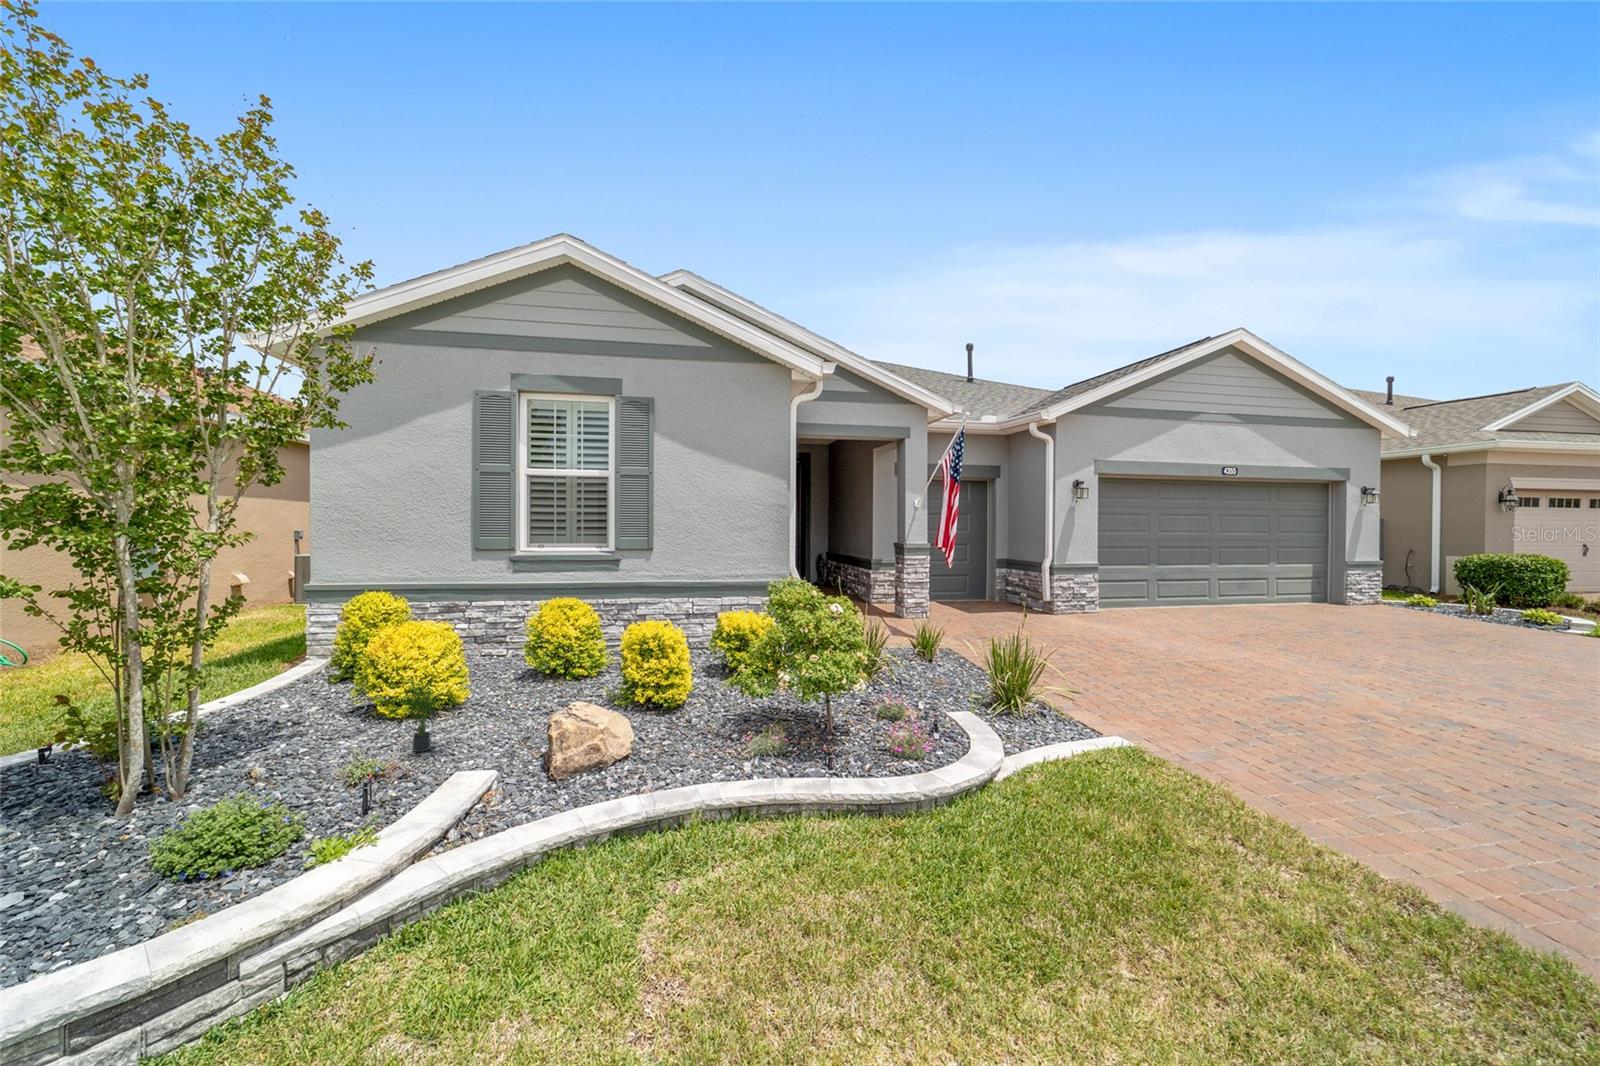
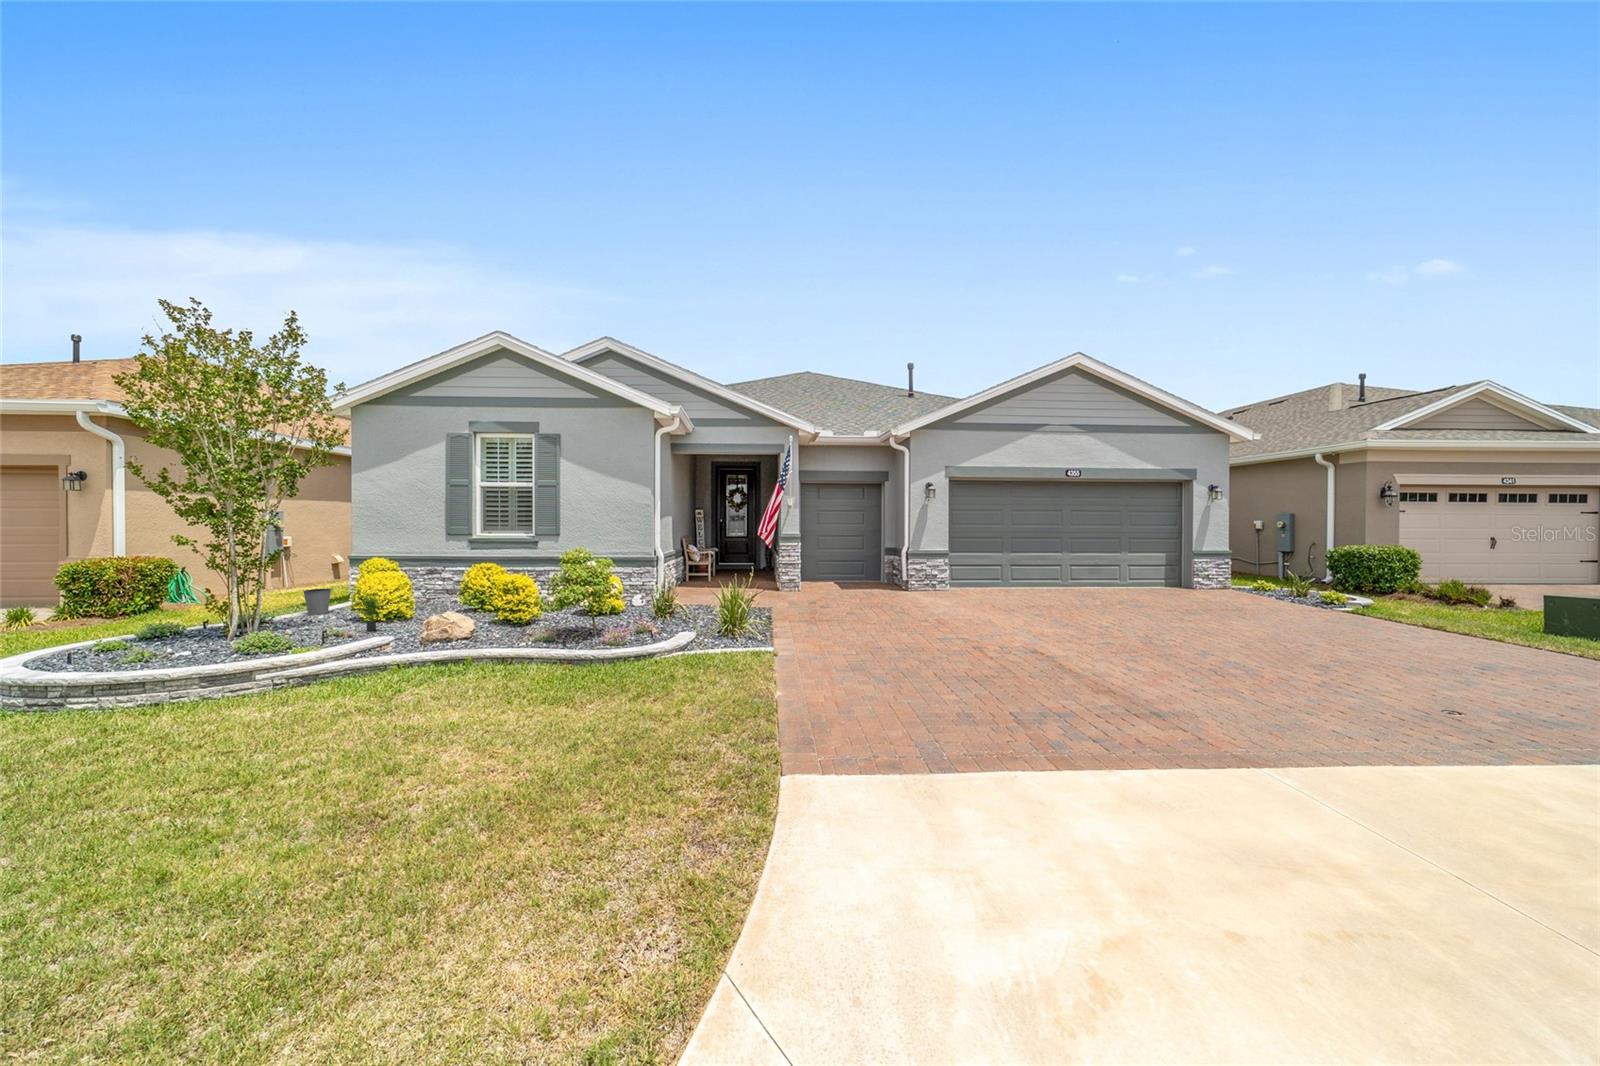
bucket: none [245,651,301,702] -> present [303,589,332,615]

